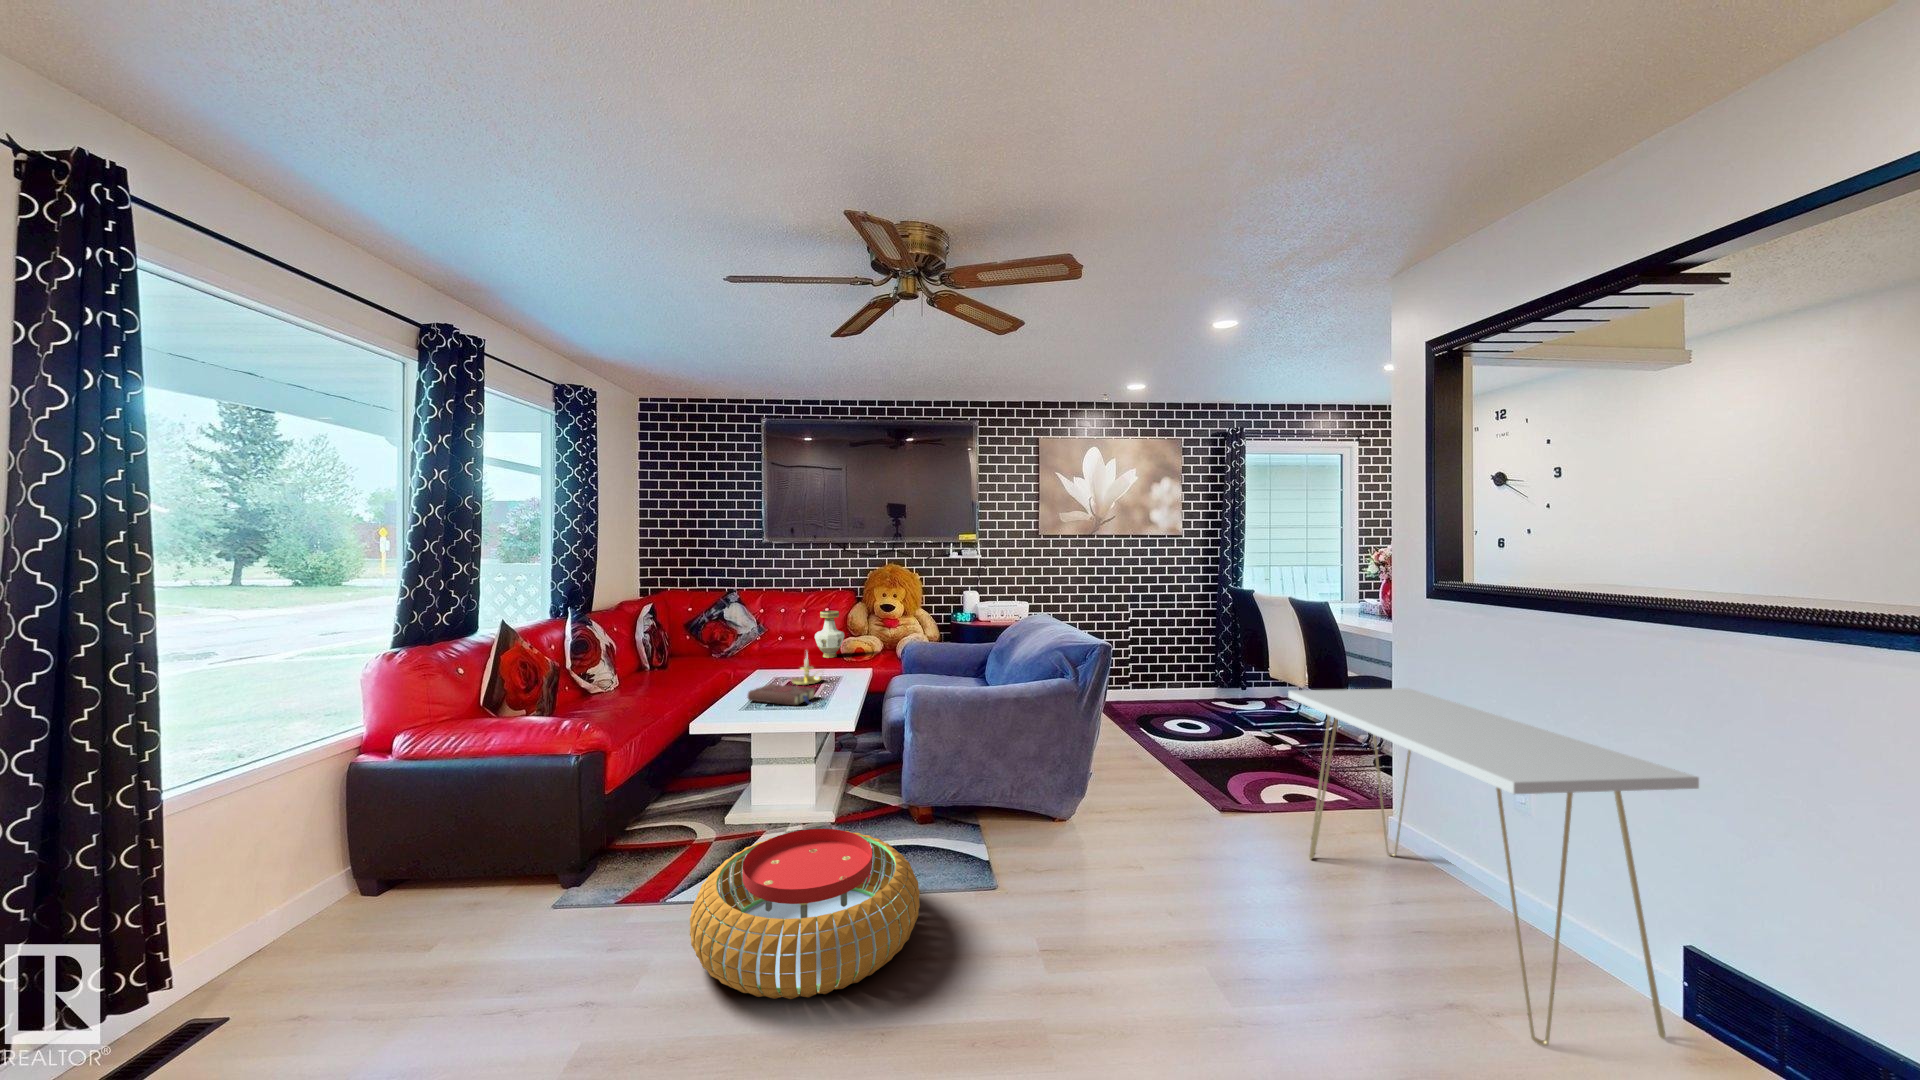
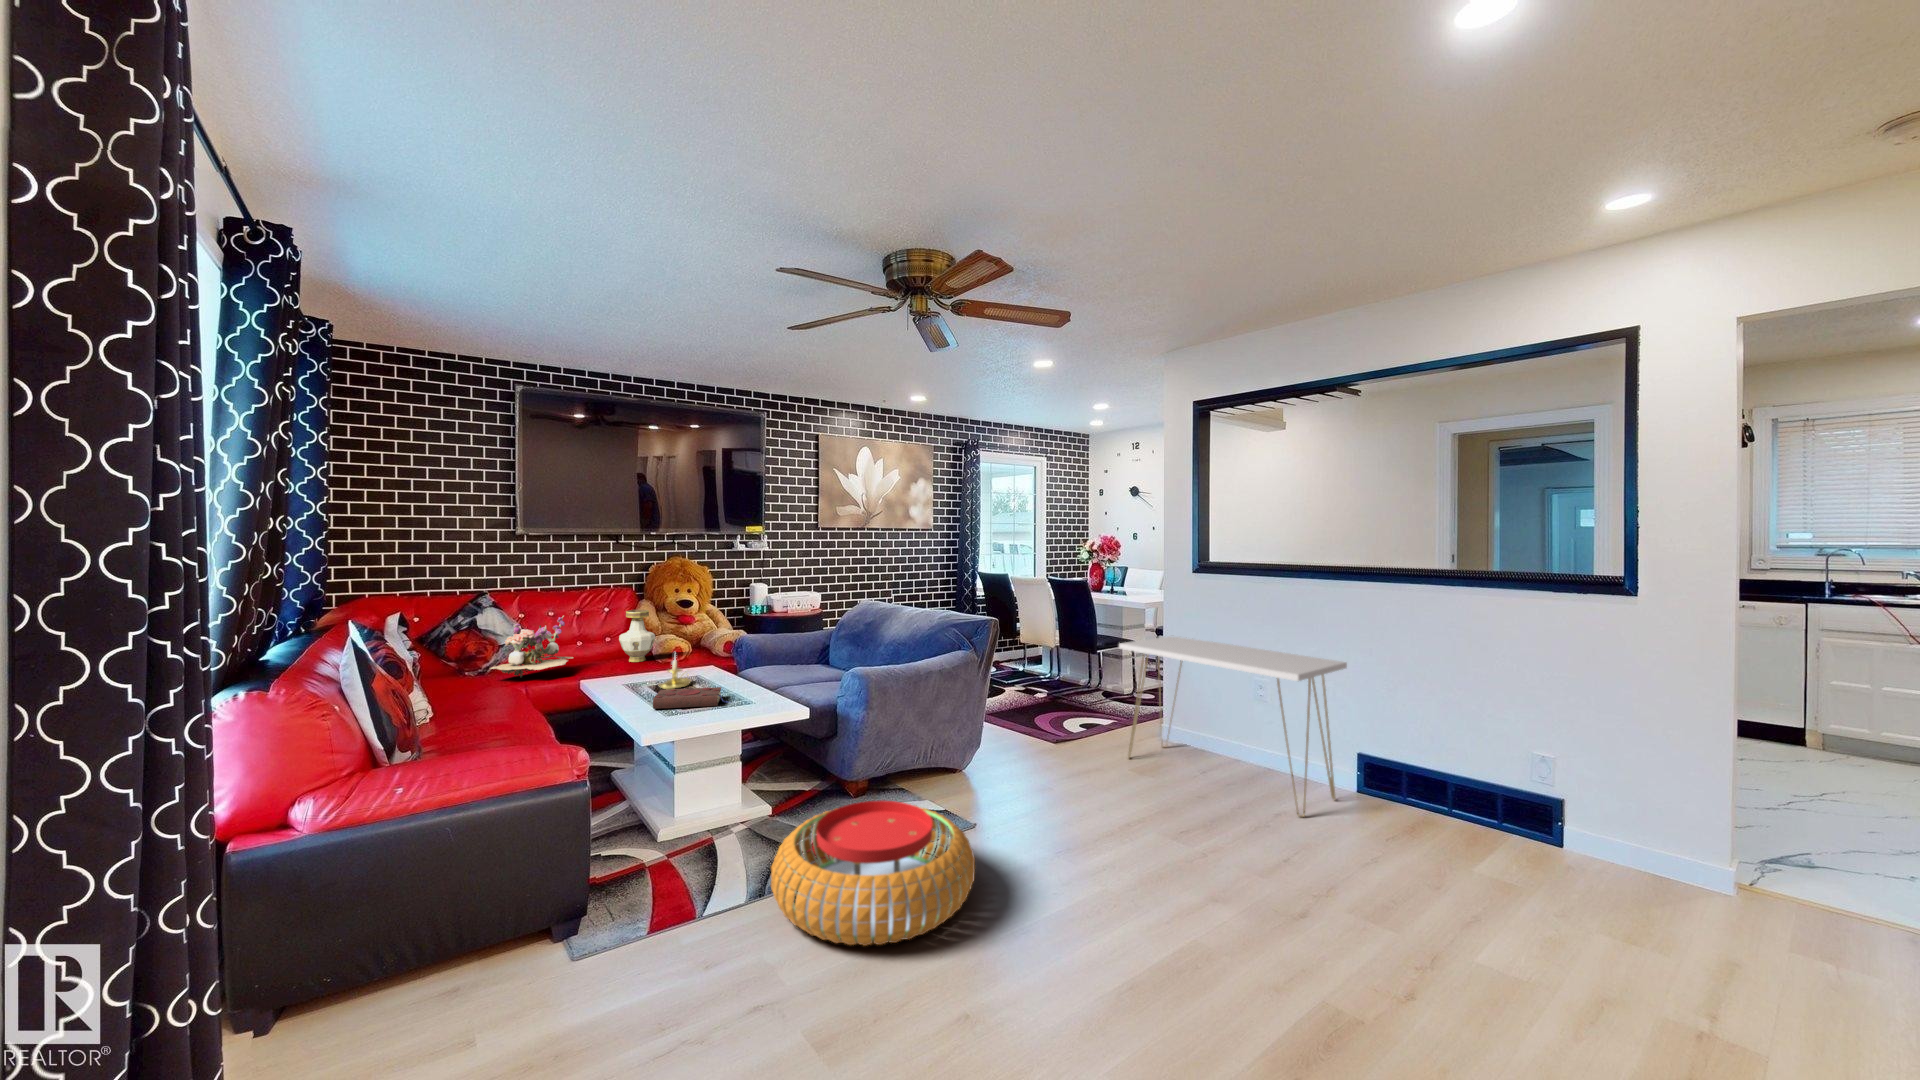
flower arrangement: none [709,612,774,662] -> present [491,616,574,677]

